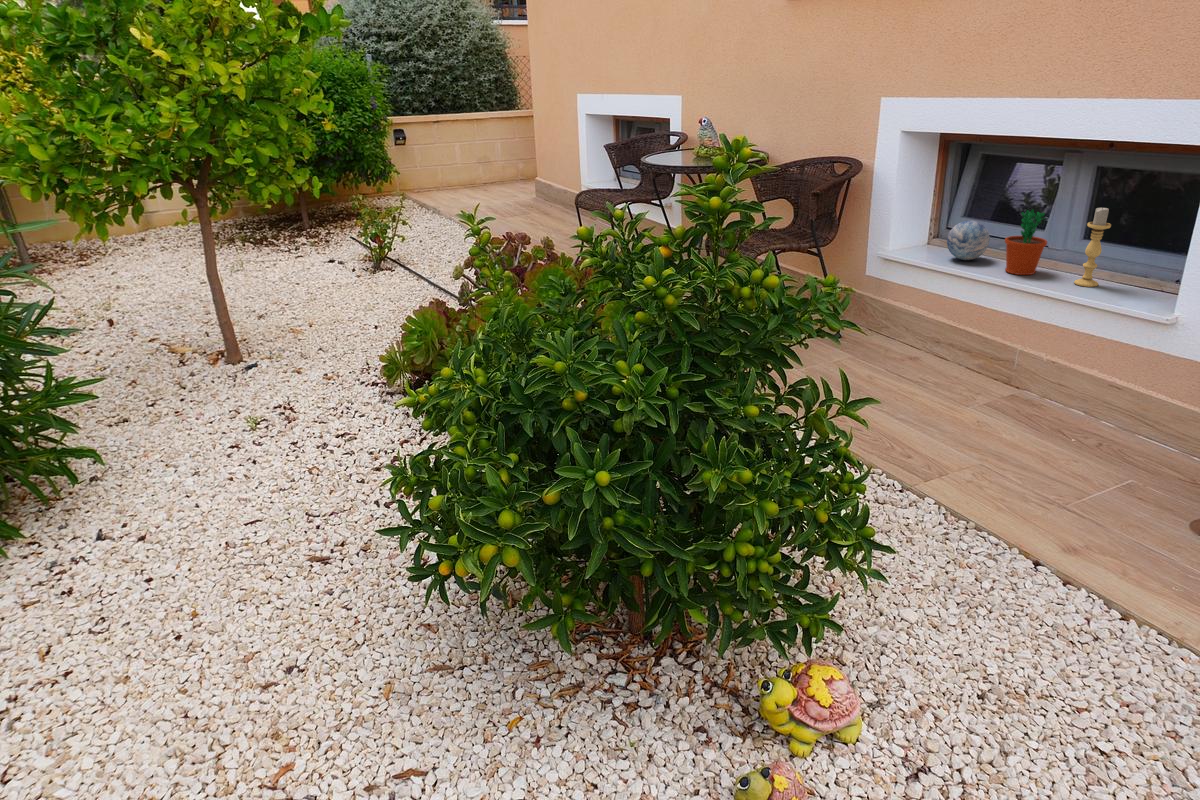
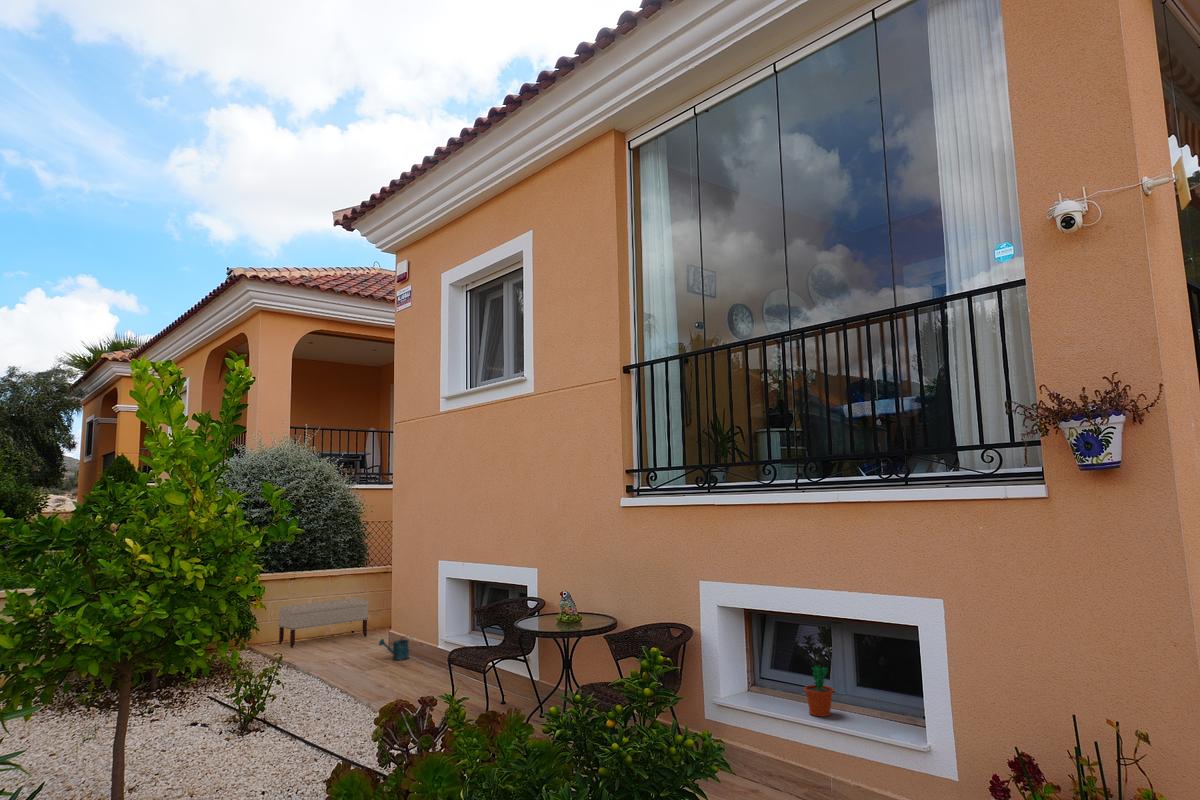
bench: none [424,144,517,194] -> present [278,598,369,648]
watering can: none [521,182,558,208] -> present [379,639,409,660]
candle holder: present [1074,207,1111,287] -> none [857,663,875,725]
decorative orb: present [947,221,990,260] -> none [763,673,793,705]

